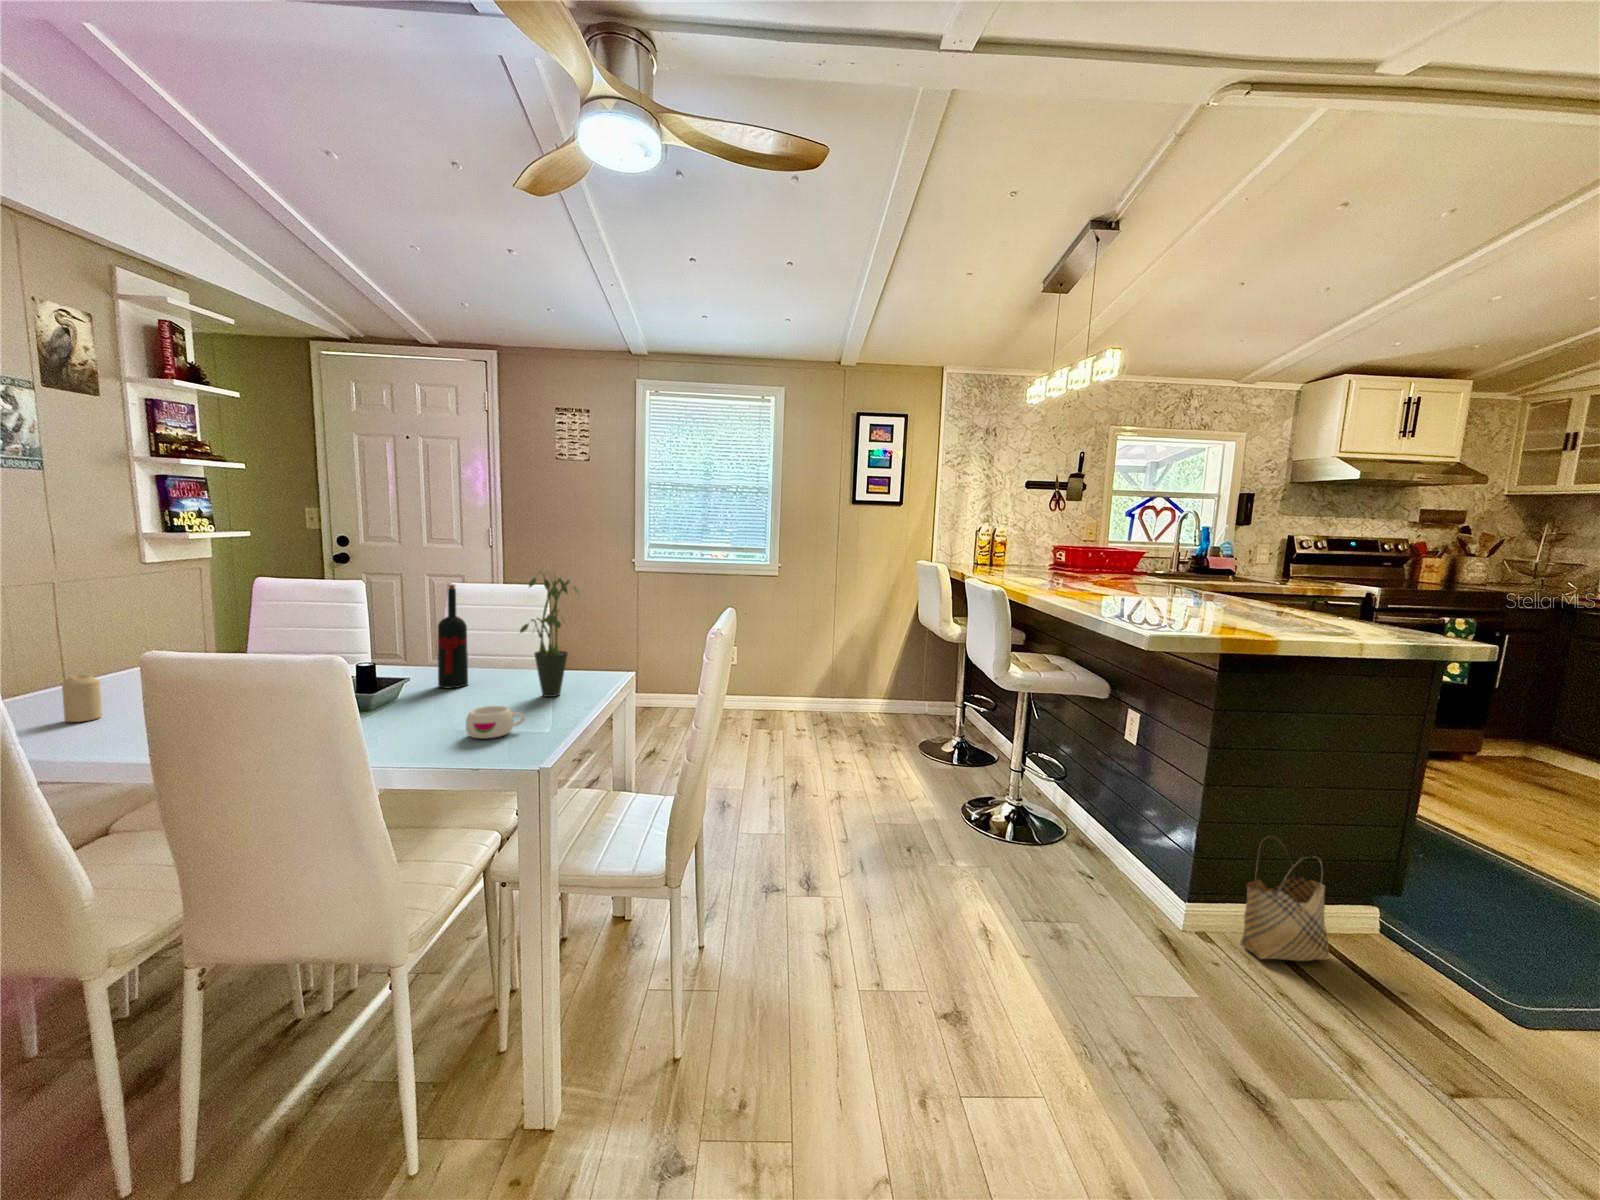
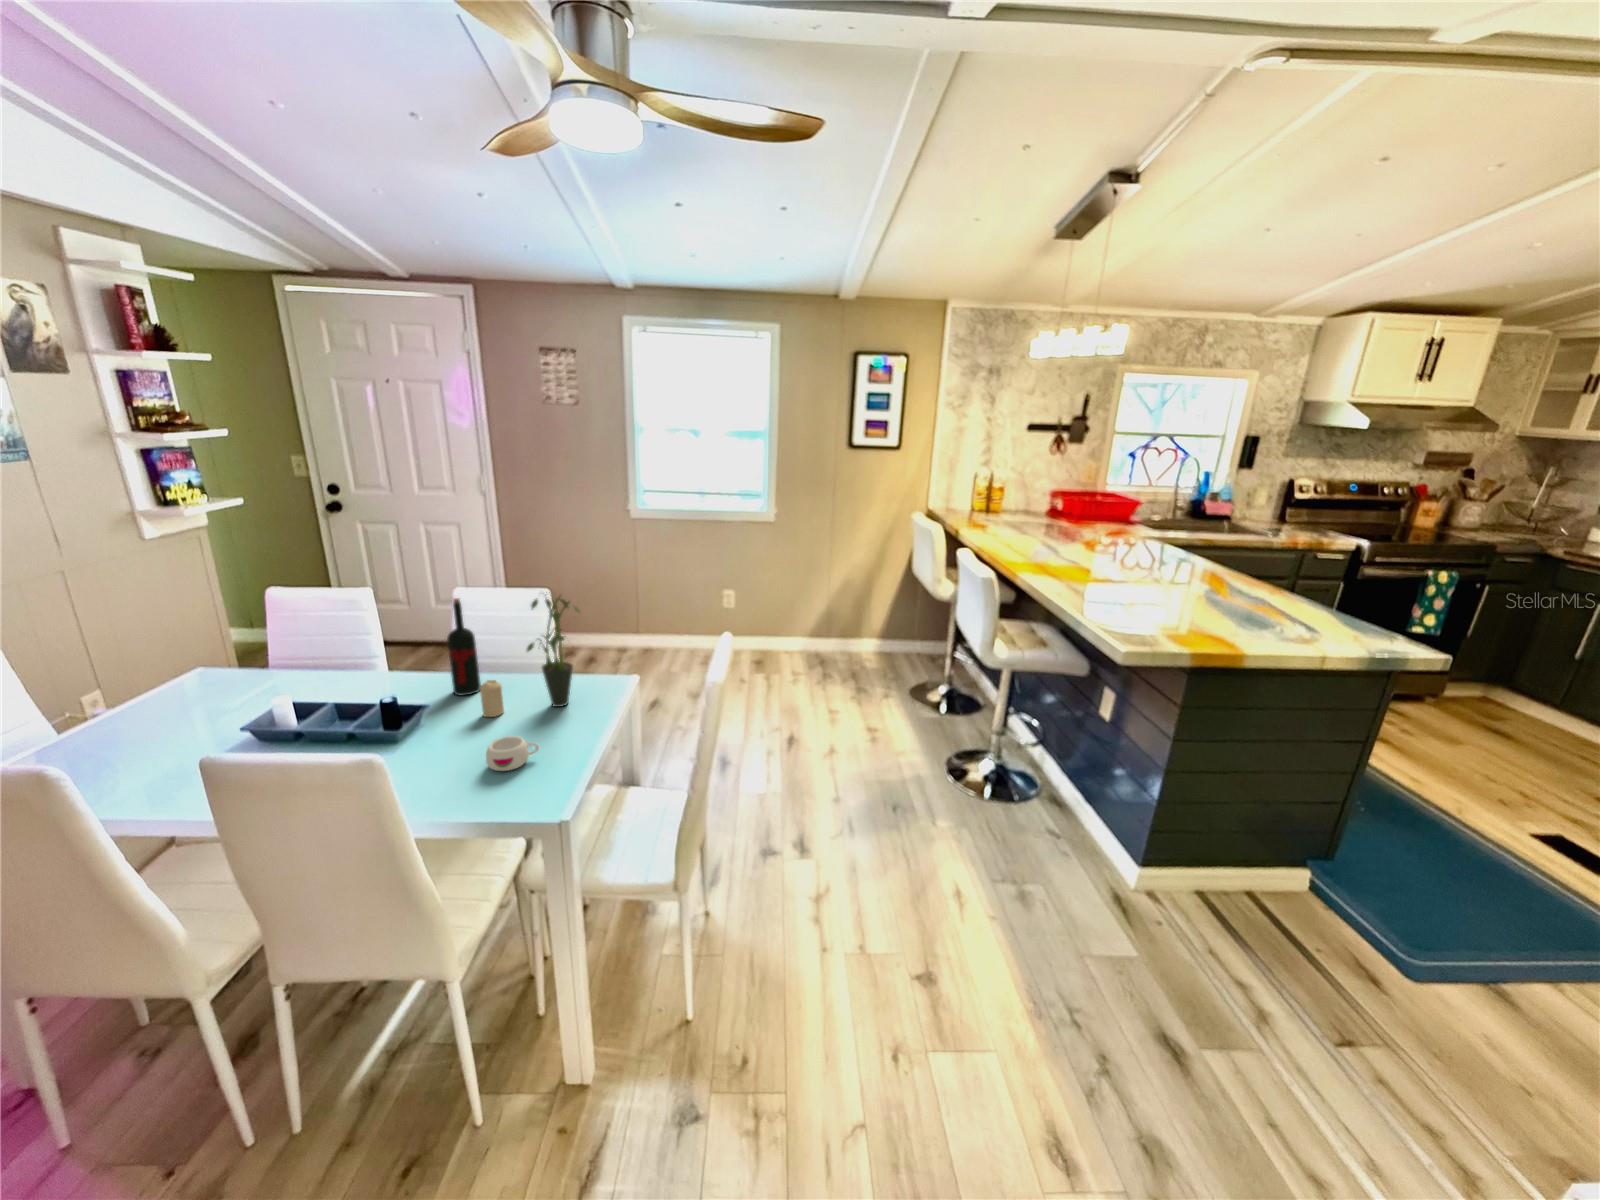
candle: present [62,675,102,722] -> present [480,680,504,717]
woven basket: present [1241,836,1329,961] -> none [1183,811,1263,917]

